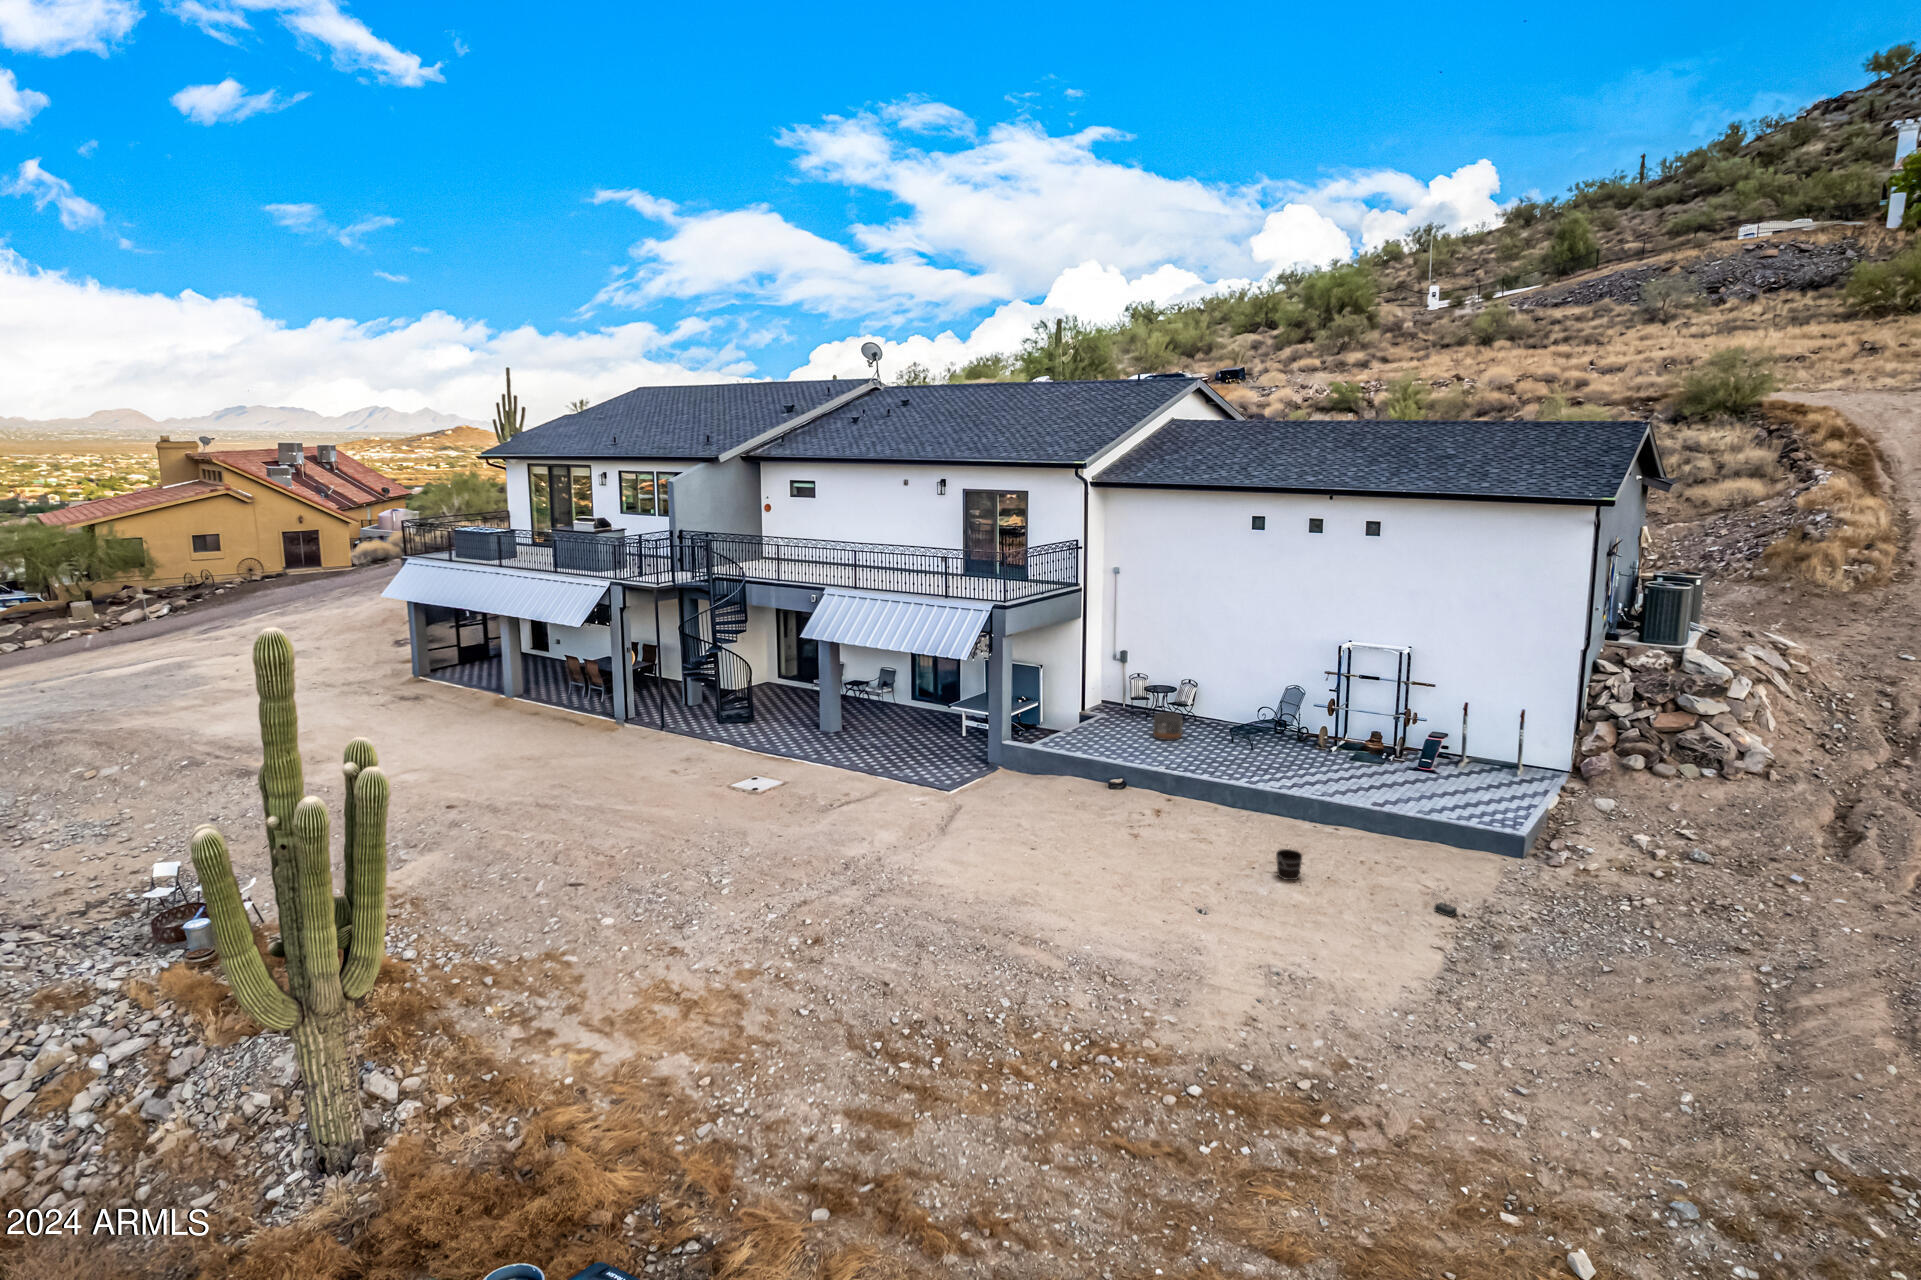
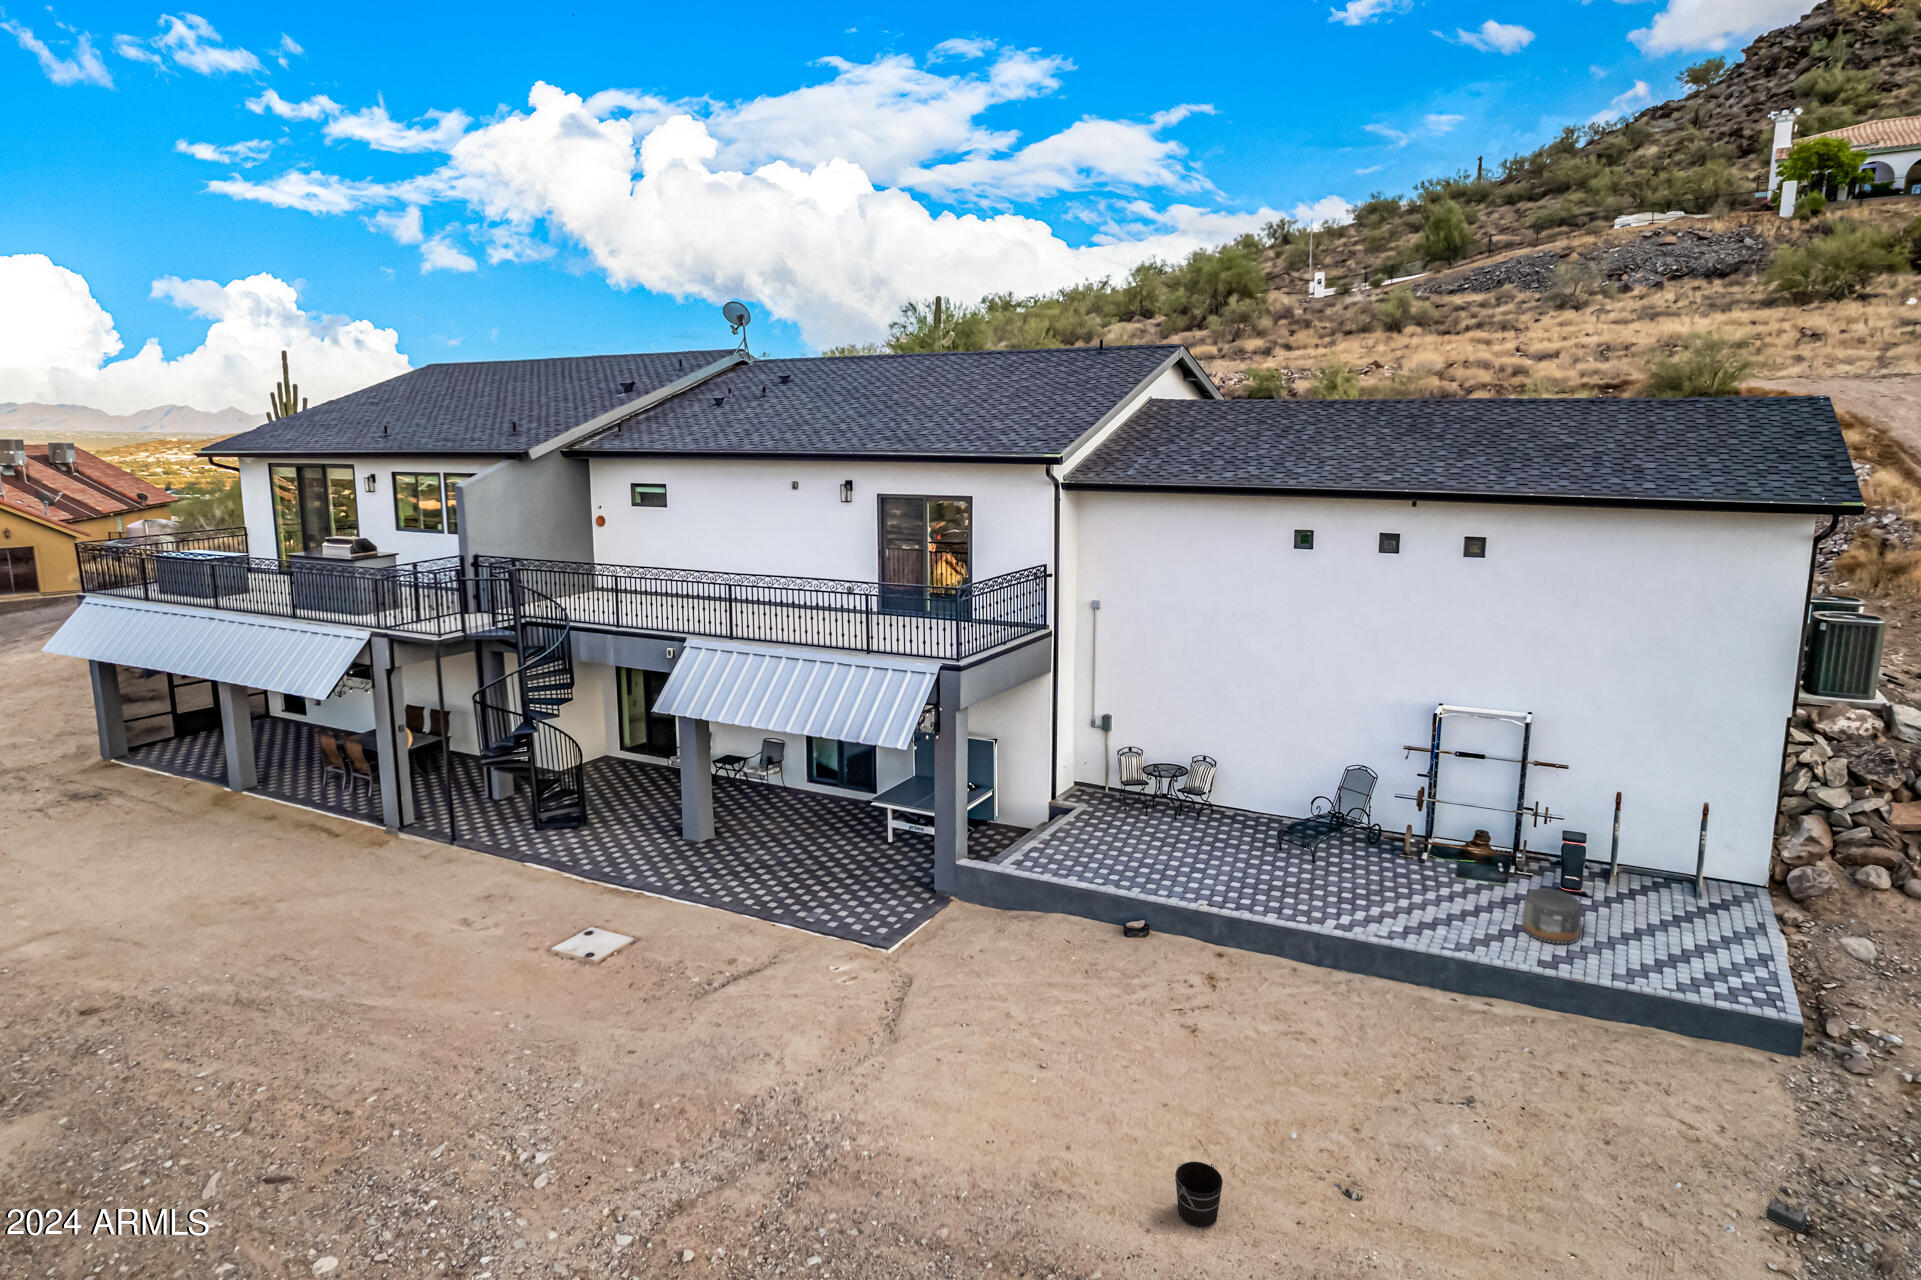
pouf: present [1153,712,1183,740] -> present [1522,888,1582,944]
bucket: present [1276,849,1302,880] -> present [1175,1161,1223,1228]

